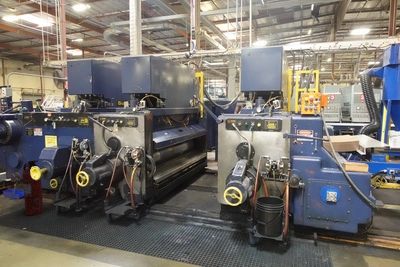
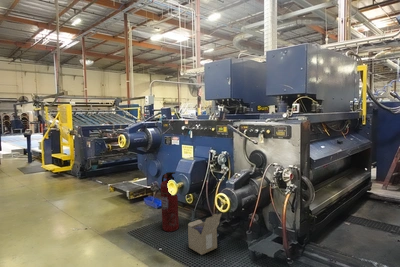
cardboard box: none [52,190,84,227] -> present [188,213,222,255]

